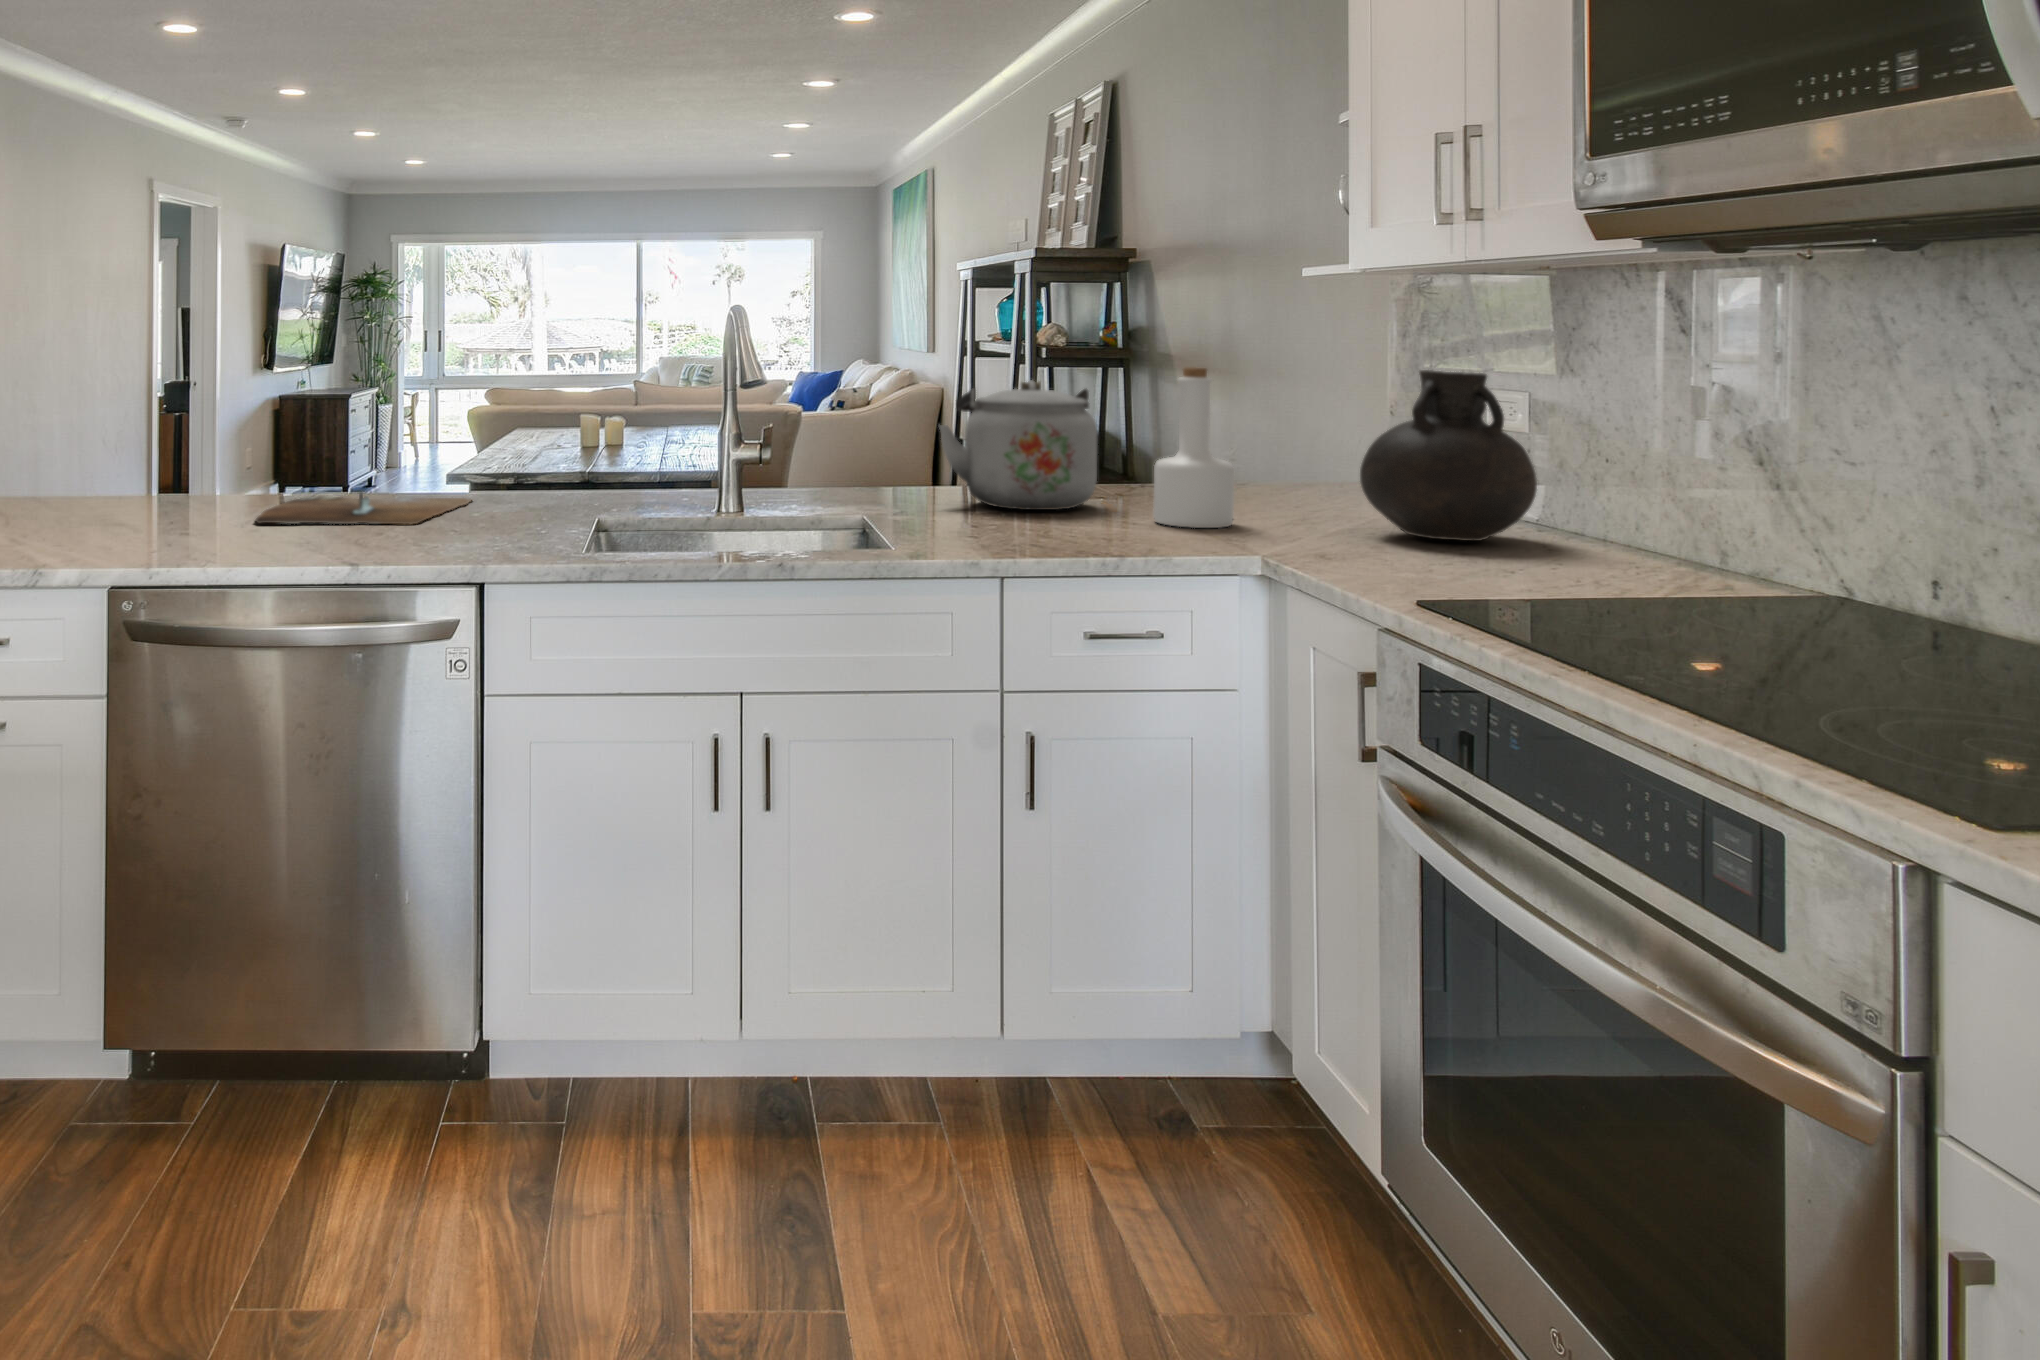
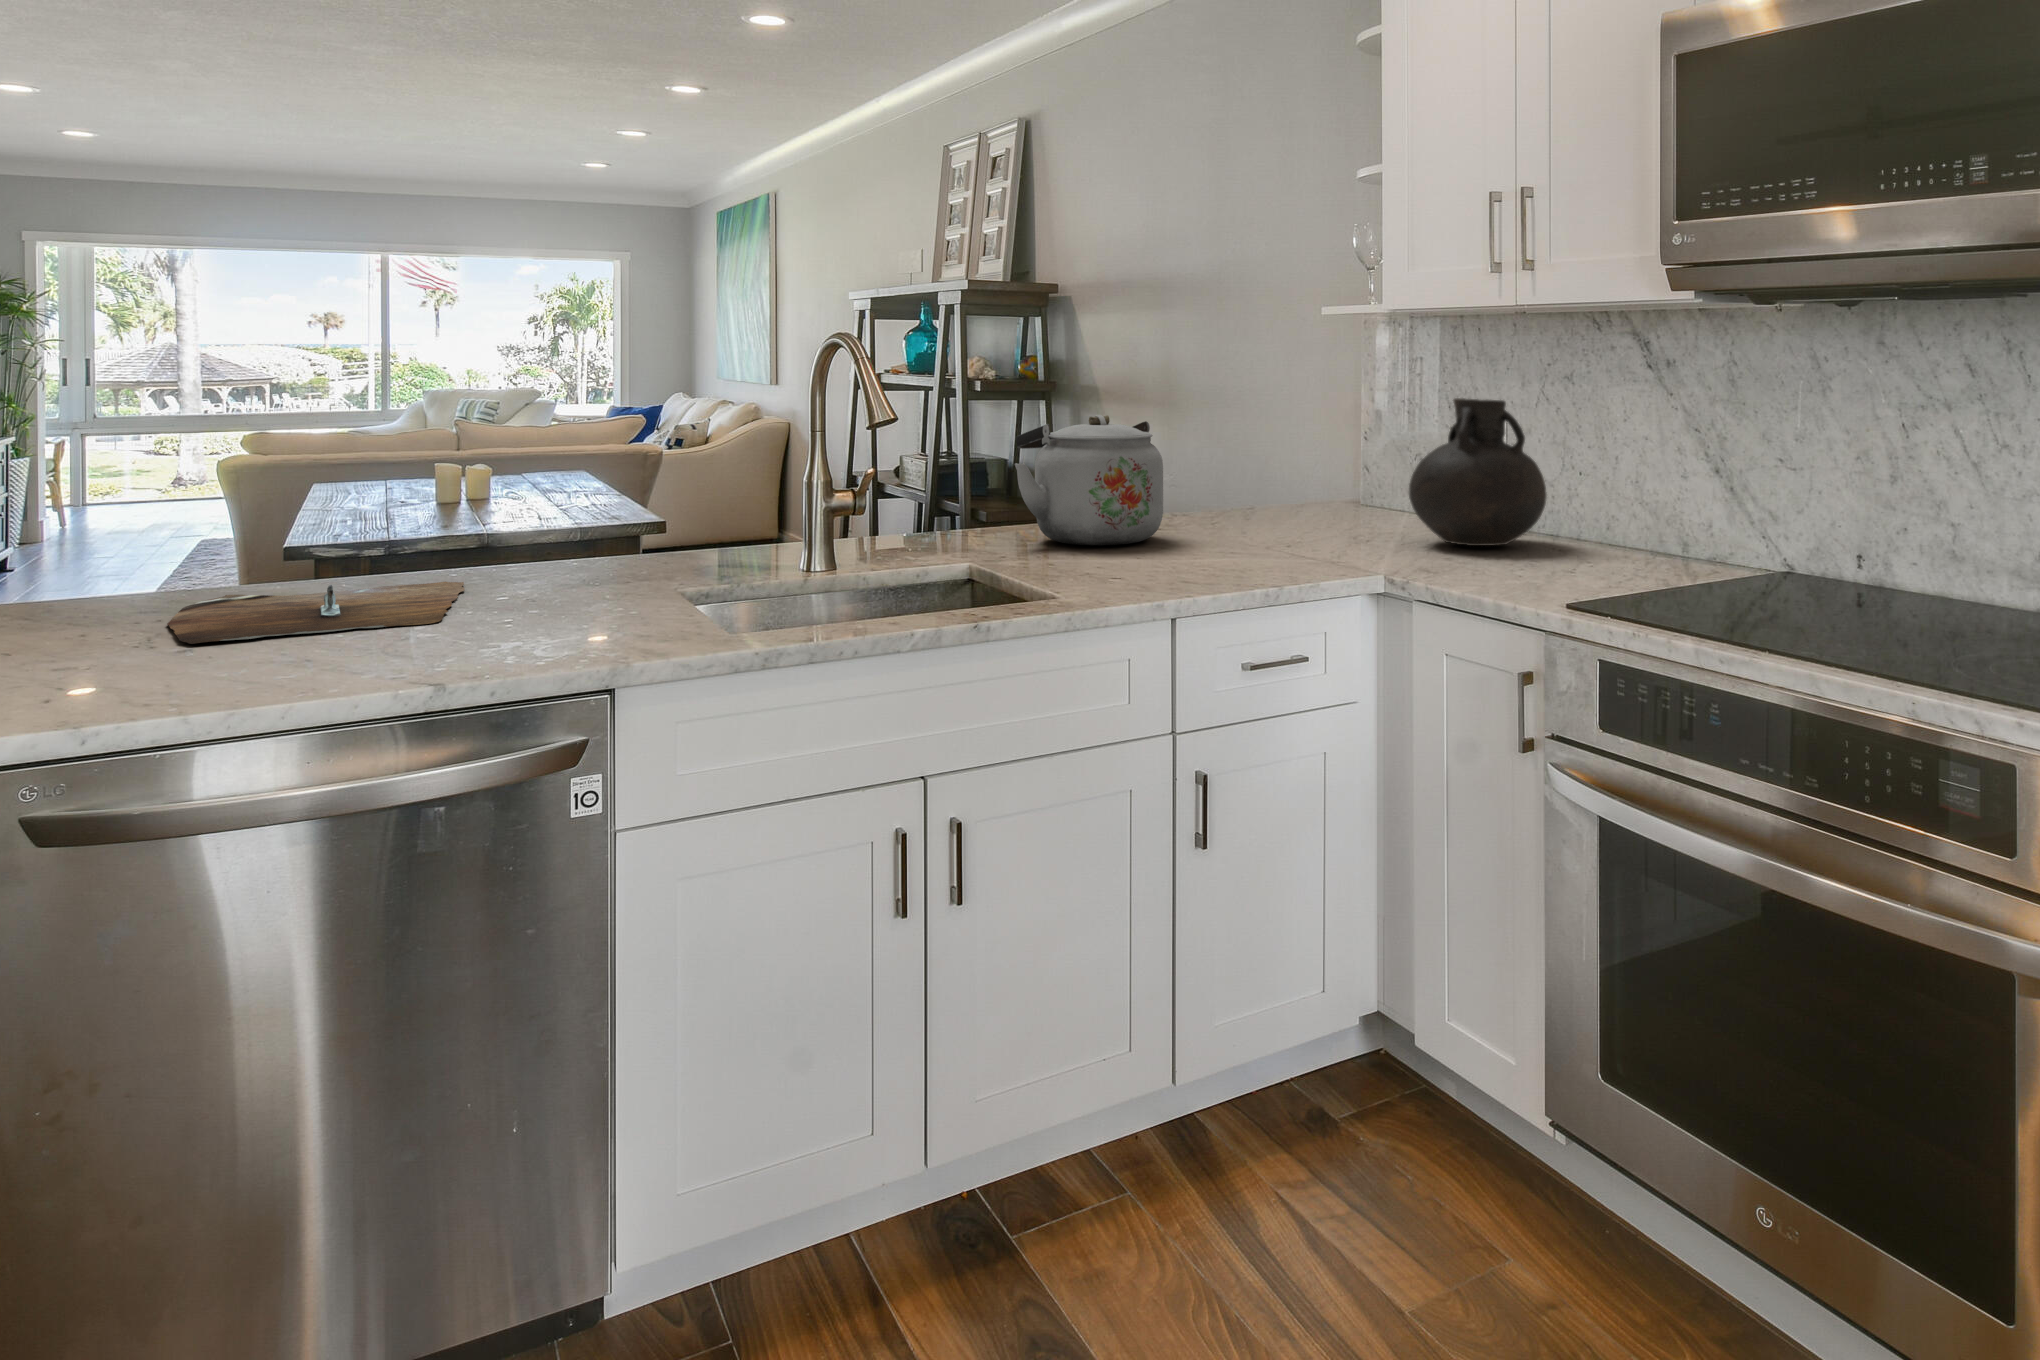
bottle: present [1153,367,1234,528] -> none [1232,400,1303,551]

